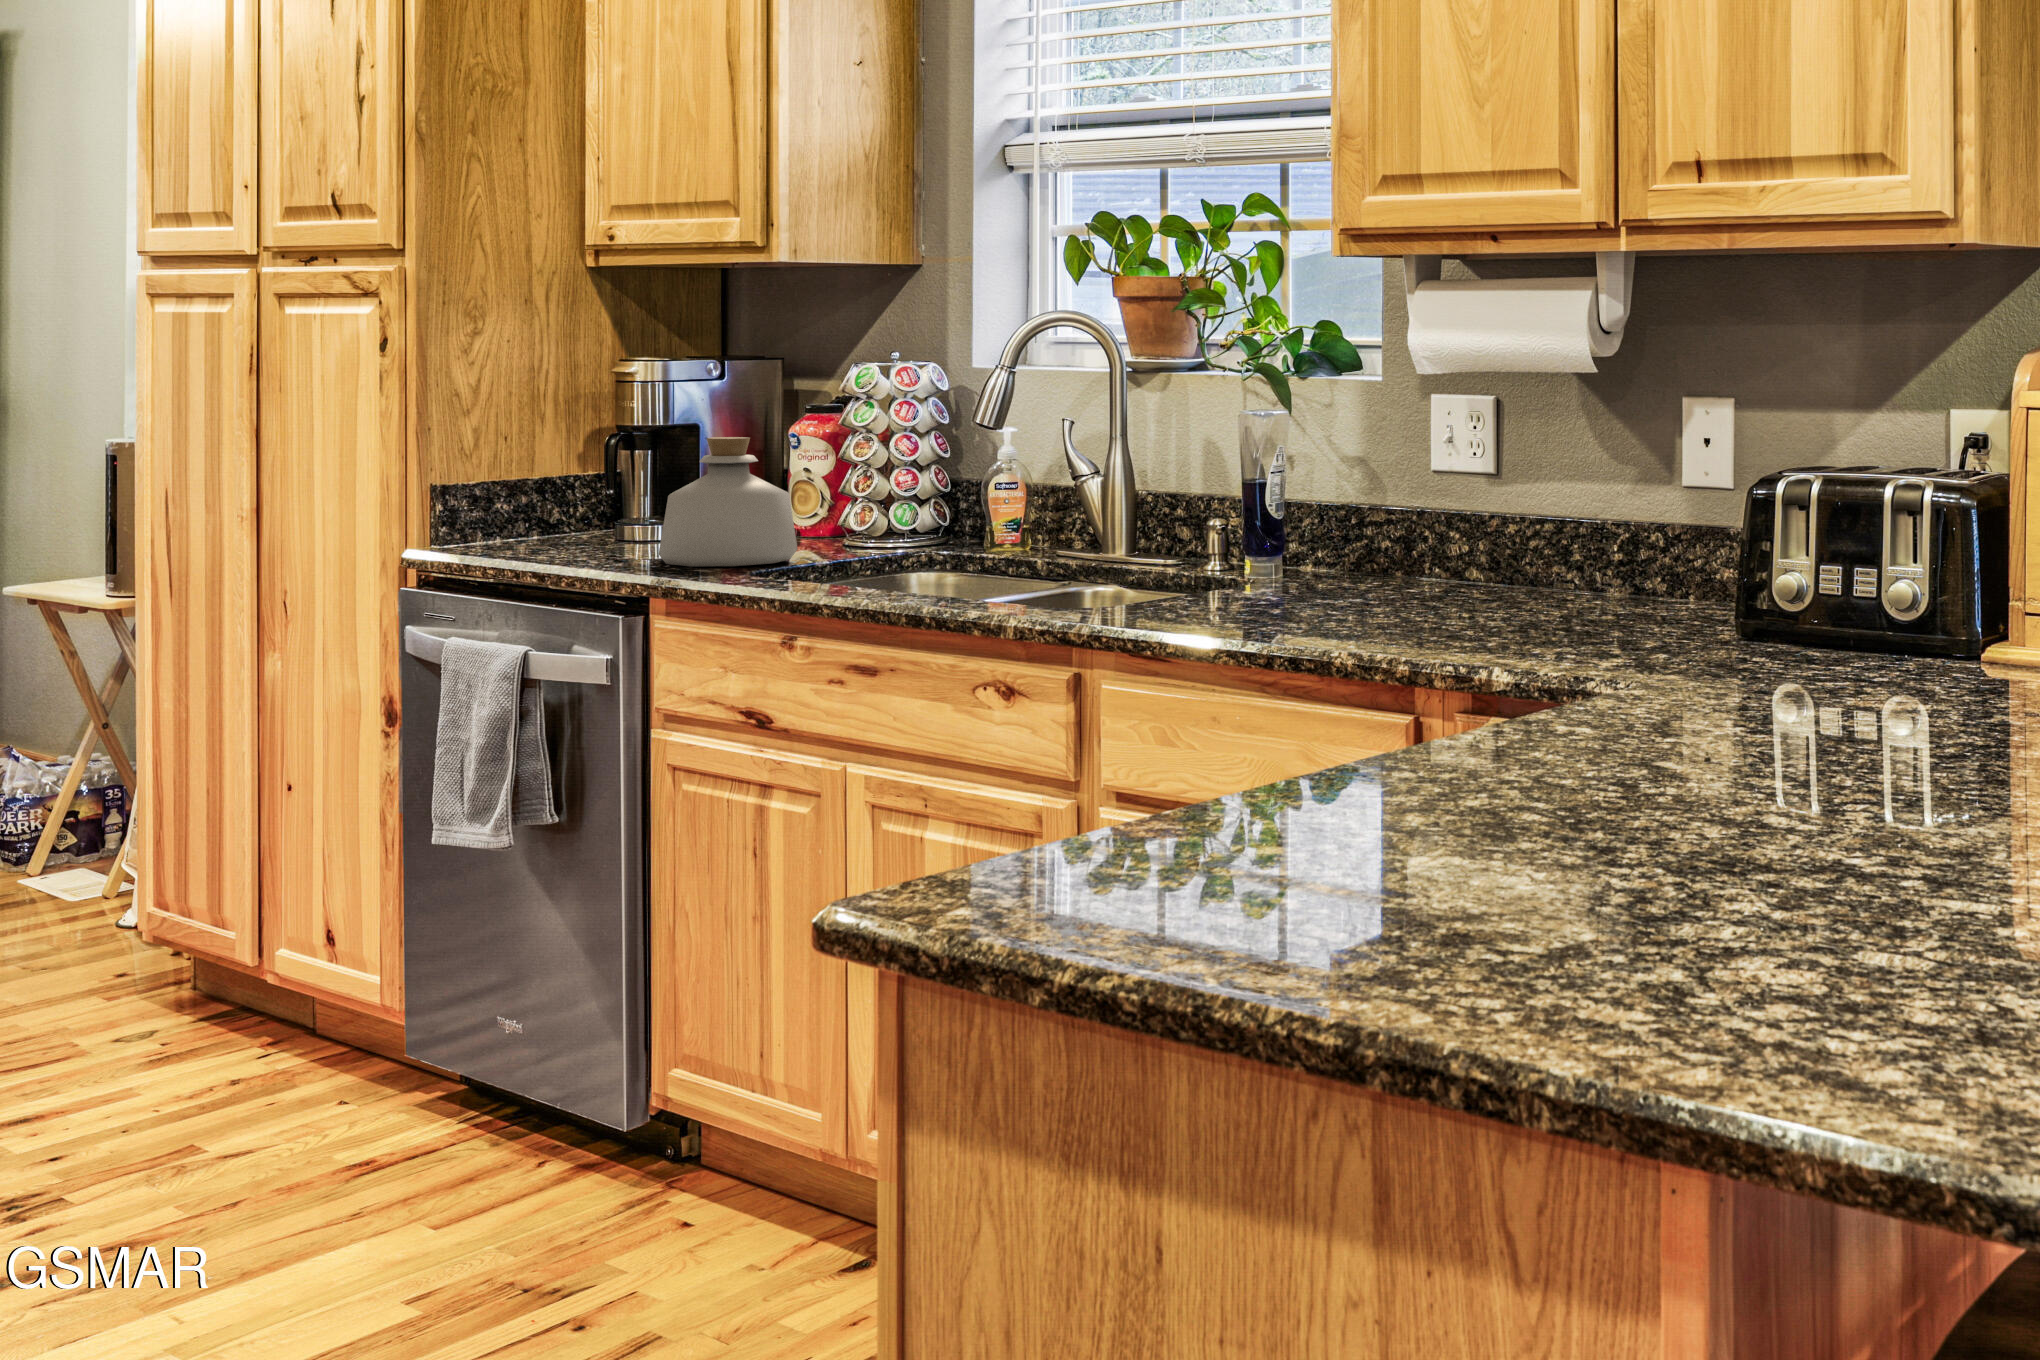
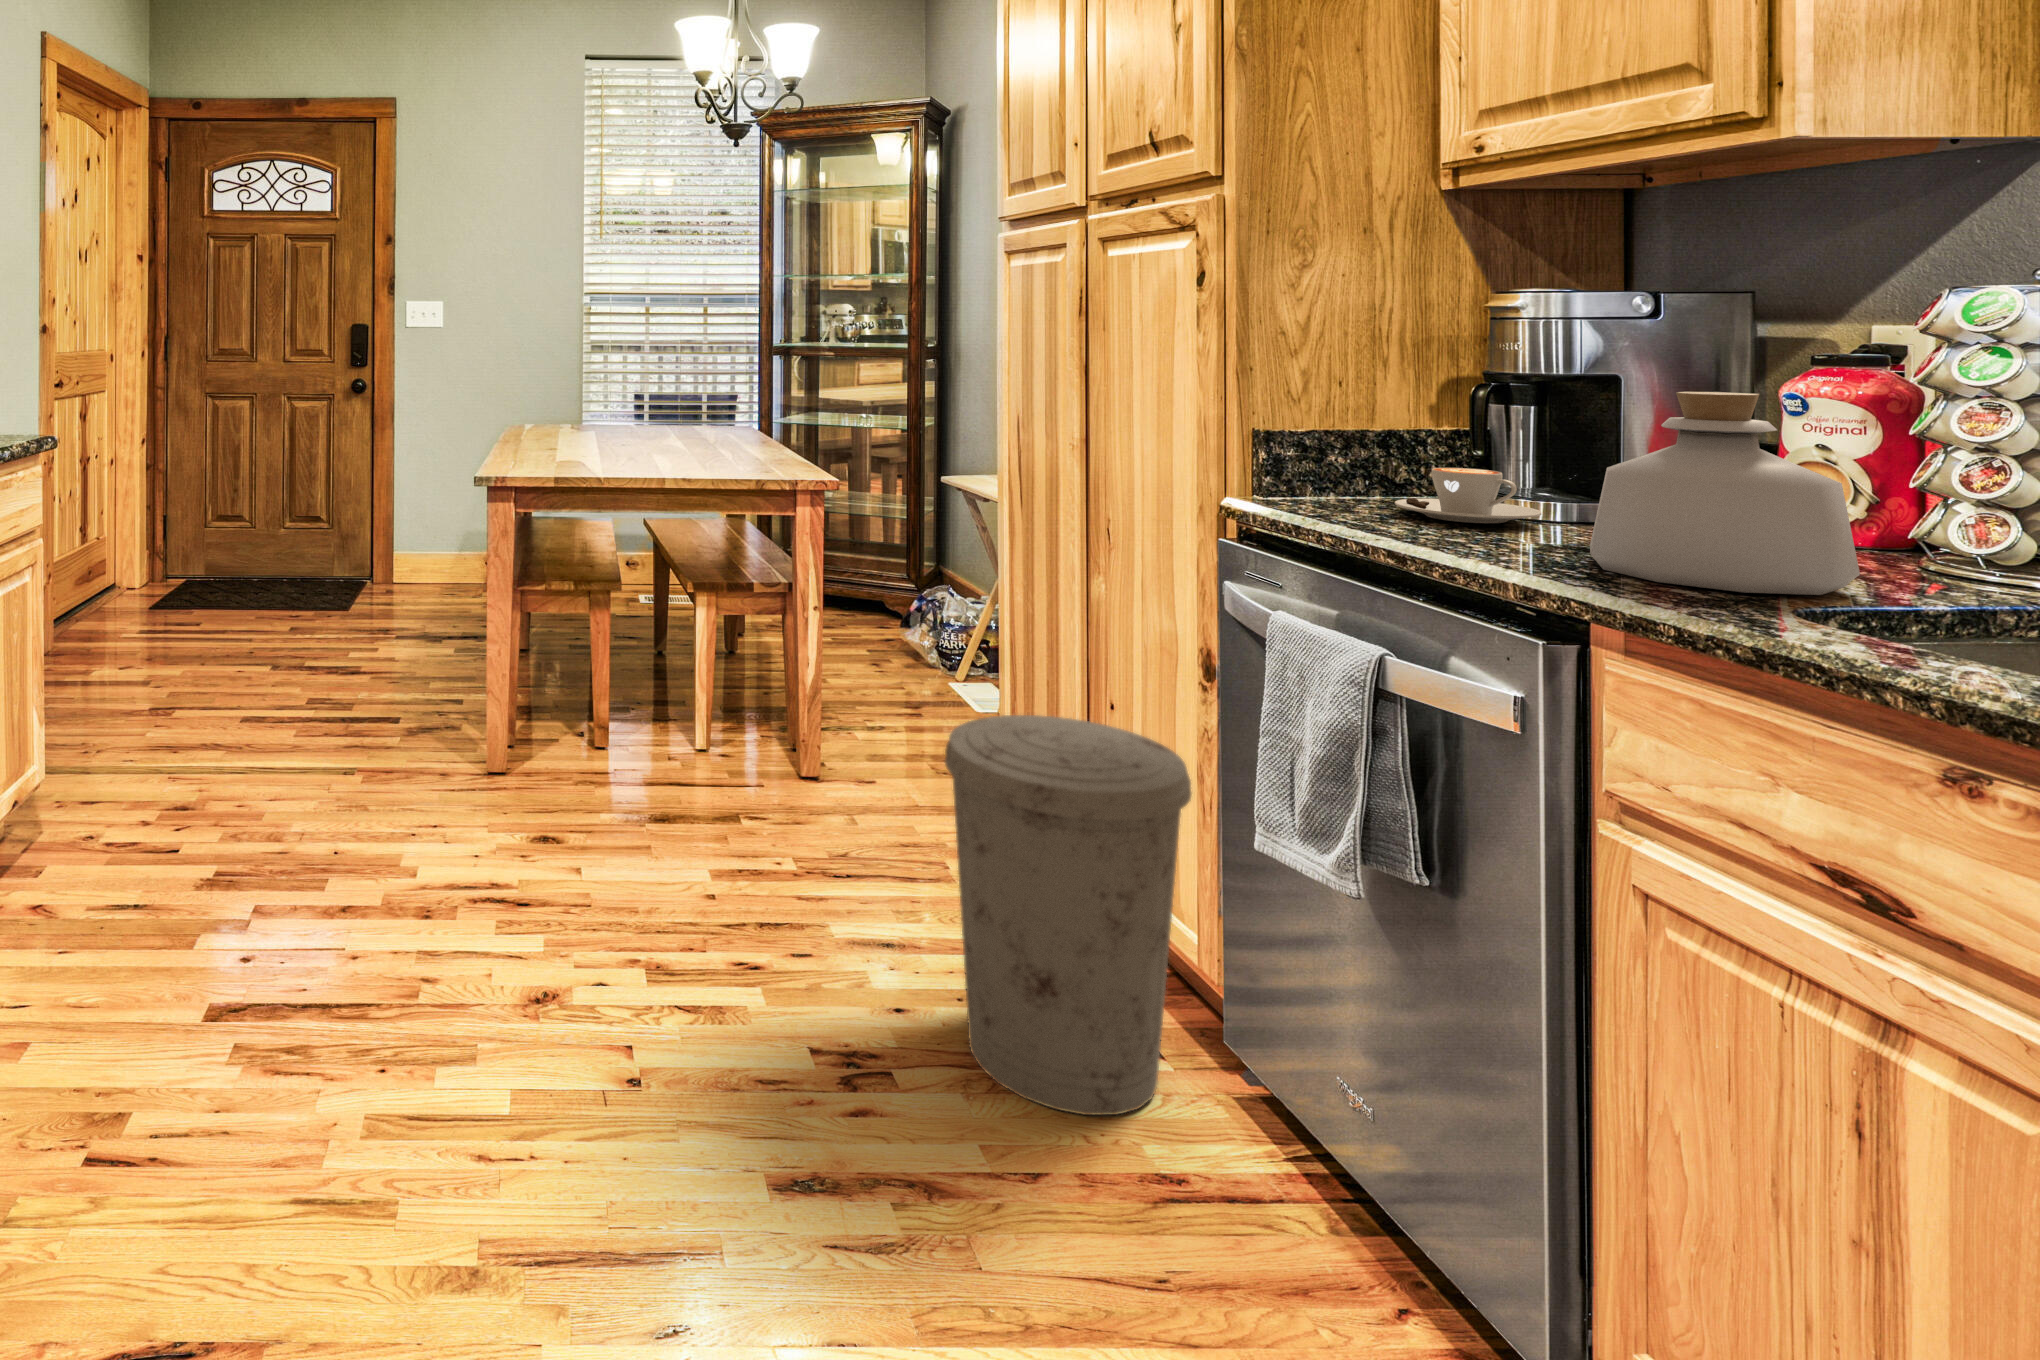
coffee cup: none [545,504,647,546] -> present [1395,468,1541,523]
trash can: none [107,792,375,1168] -> present [944,715,1191,1115]

